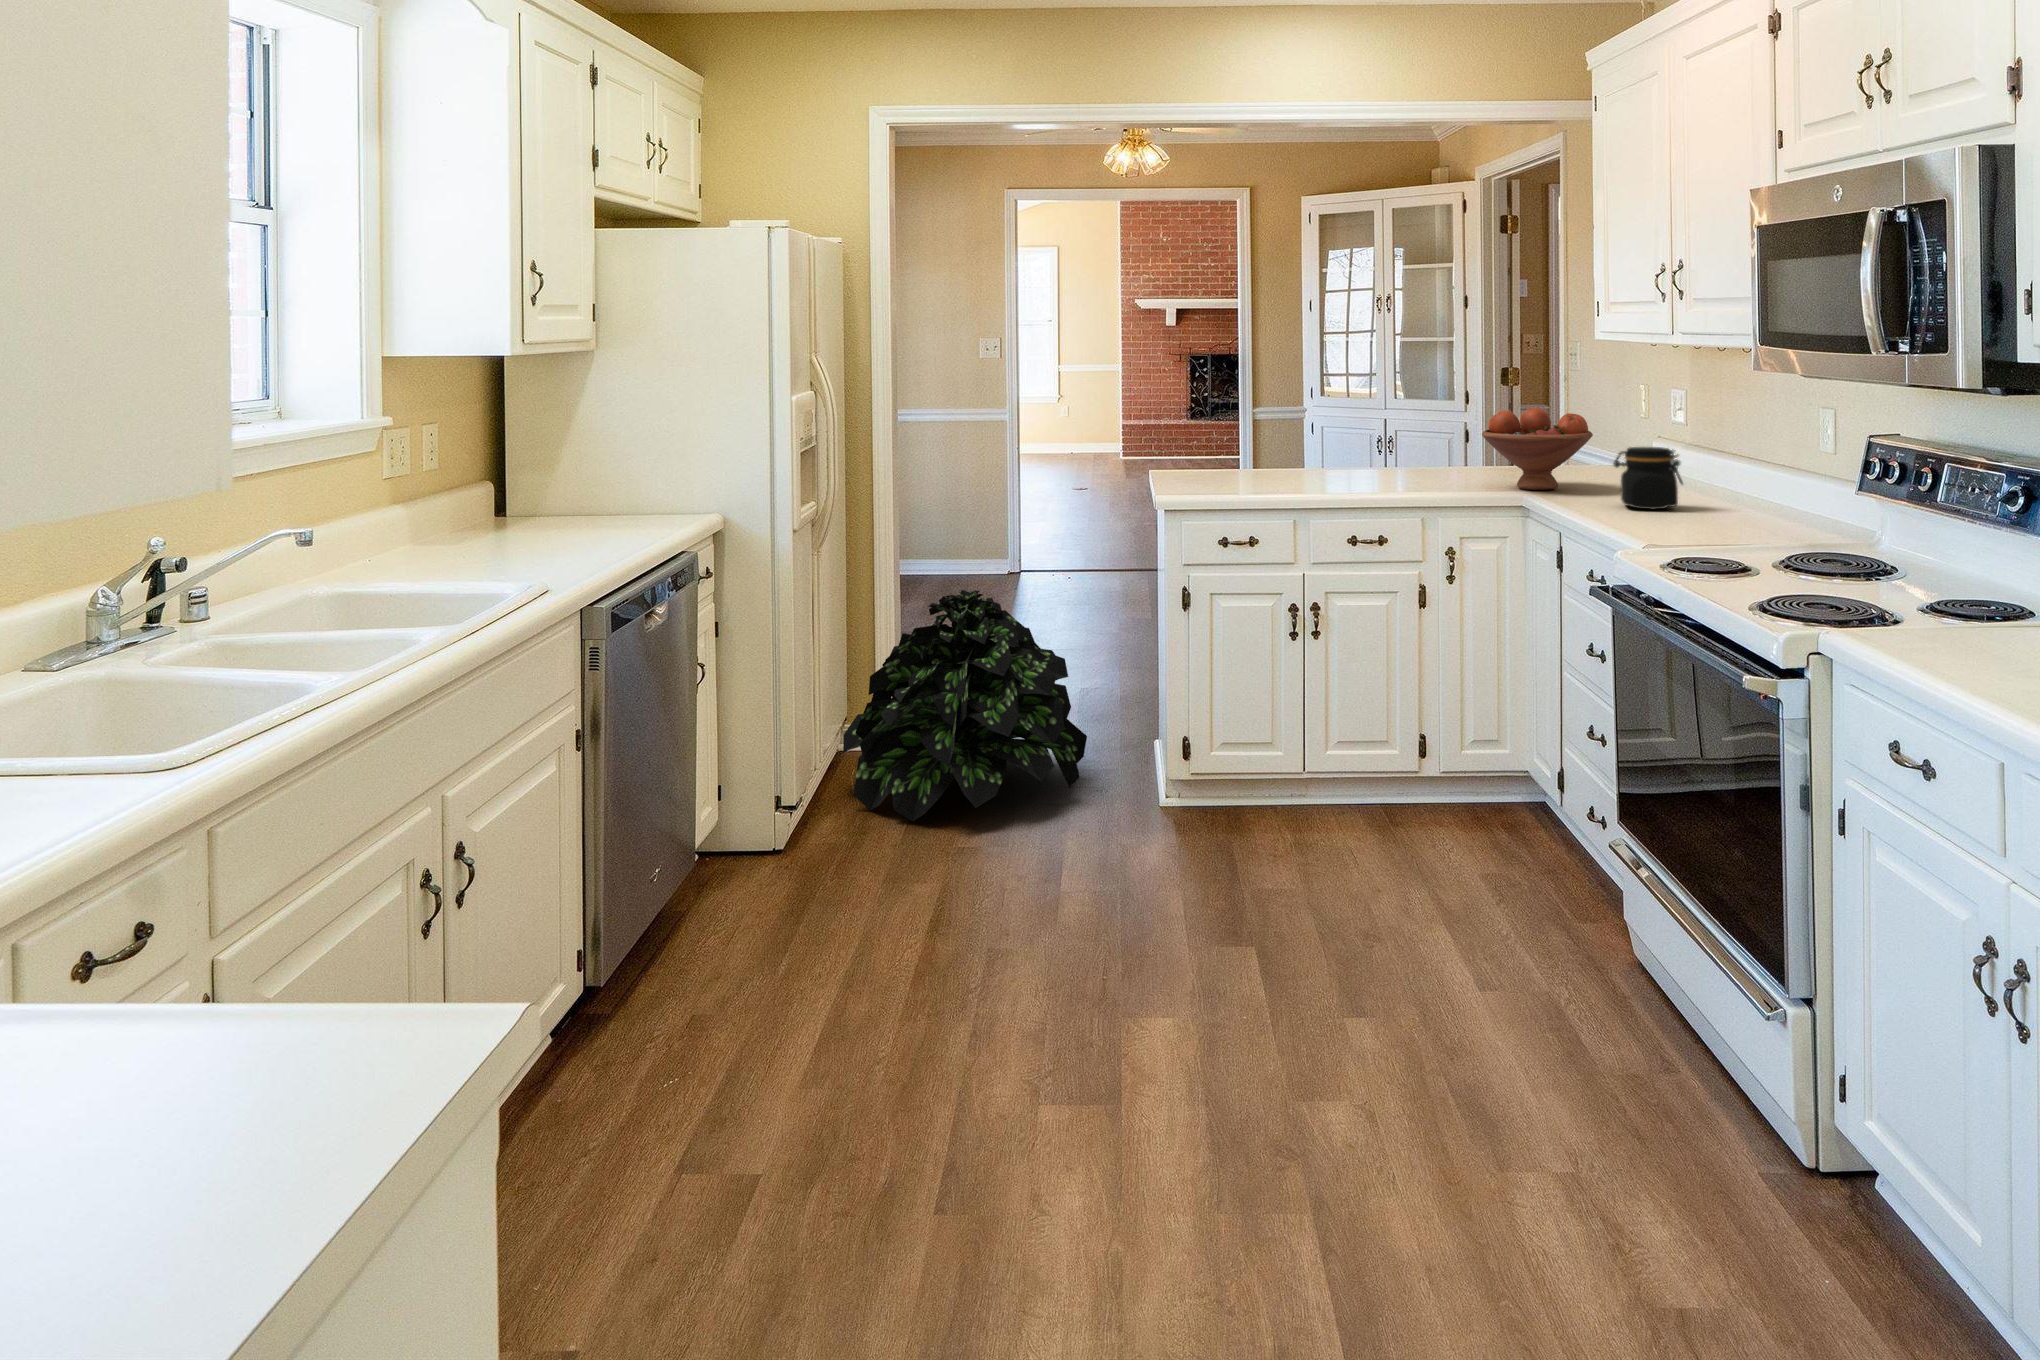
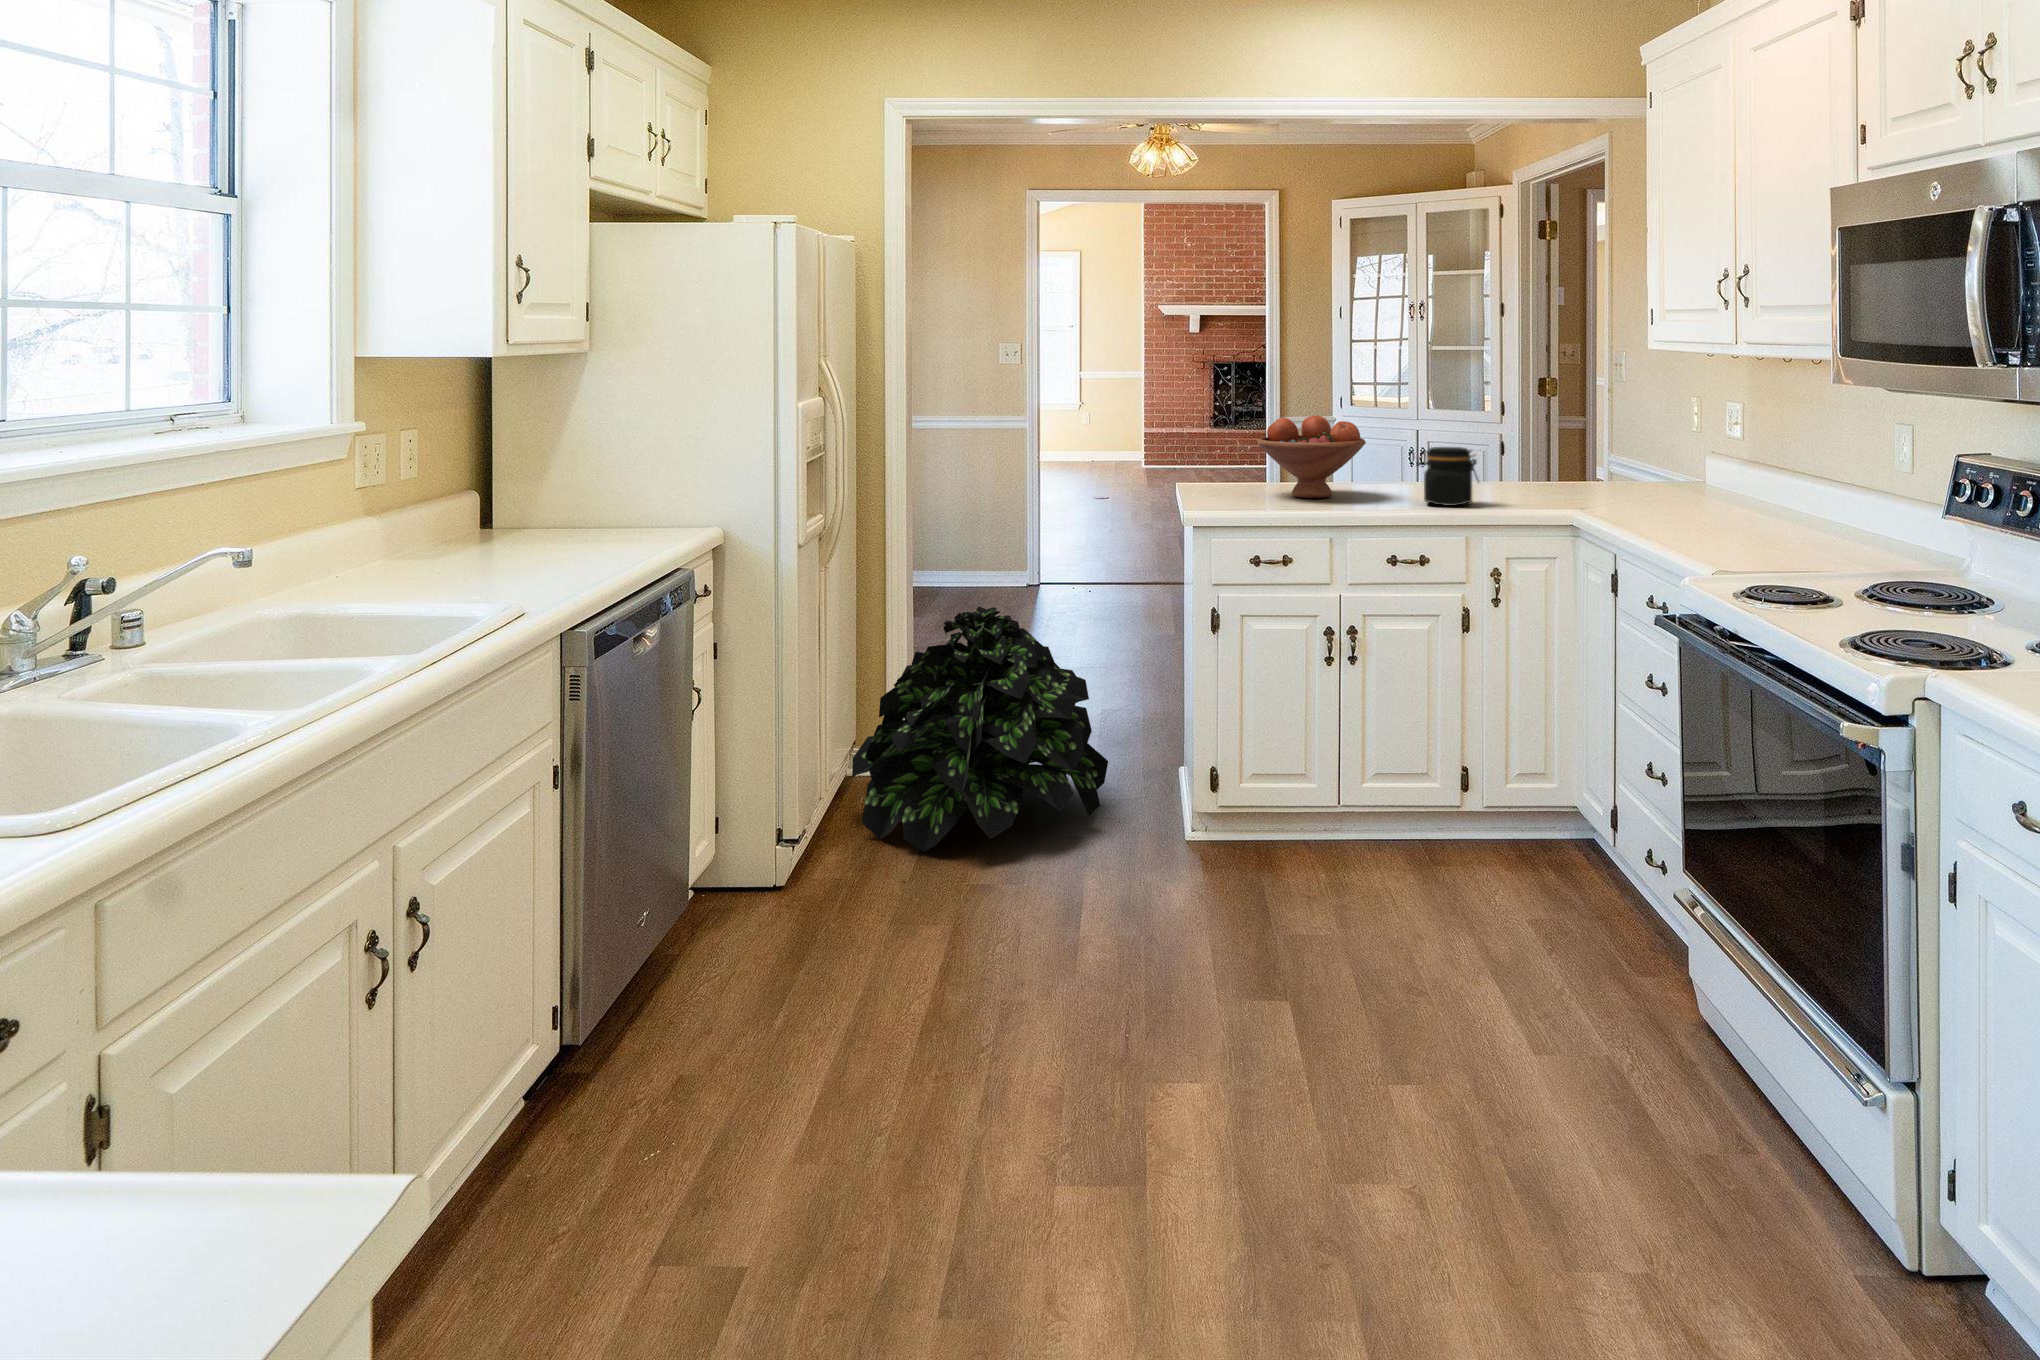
fruit bowl: present [1482,408,1593,490] -> present [1258,415,1366,498]
jar: present [1614,447,1683,509] -> present [1417,447,1478,506]

